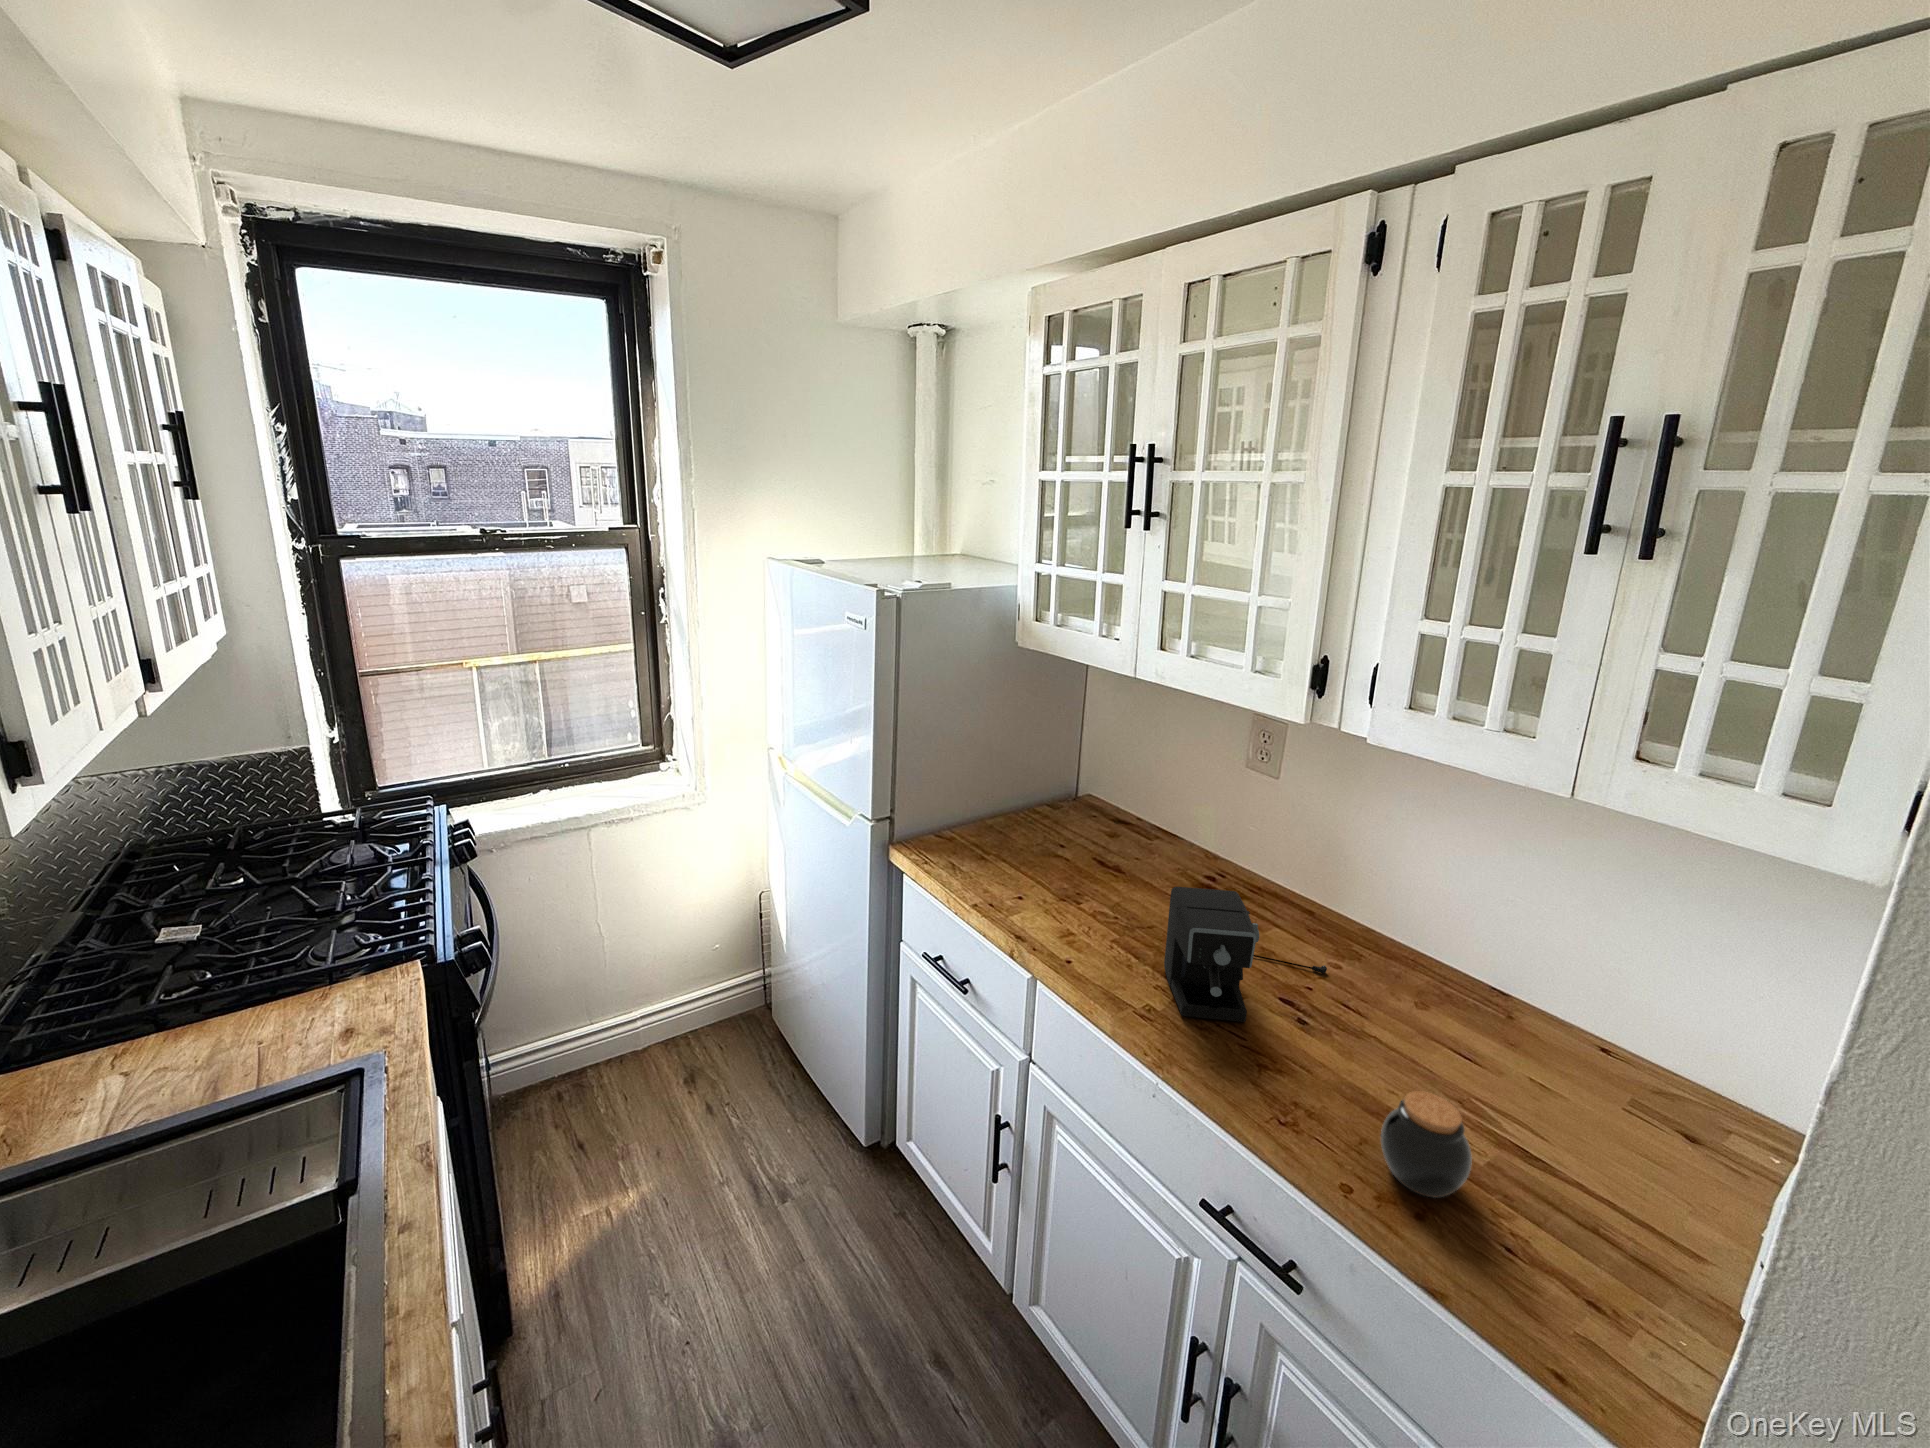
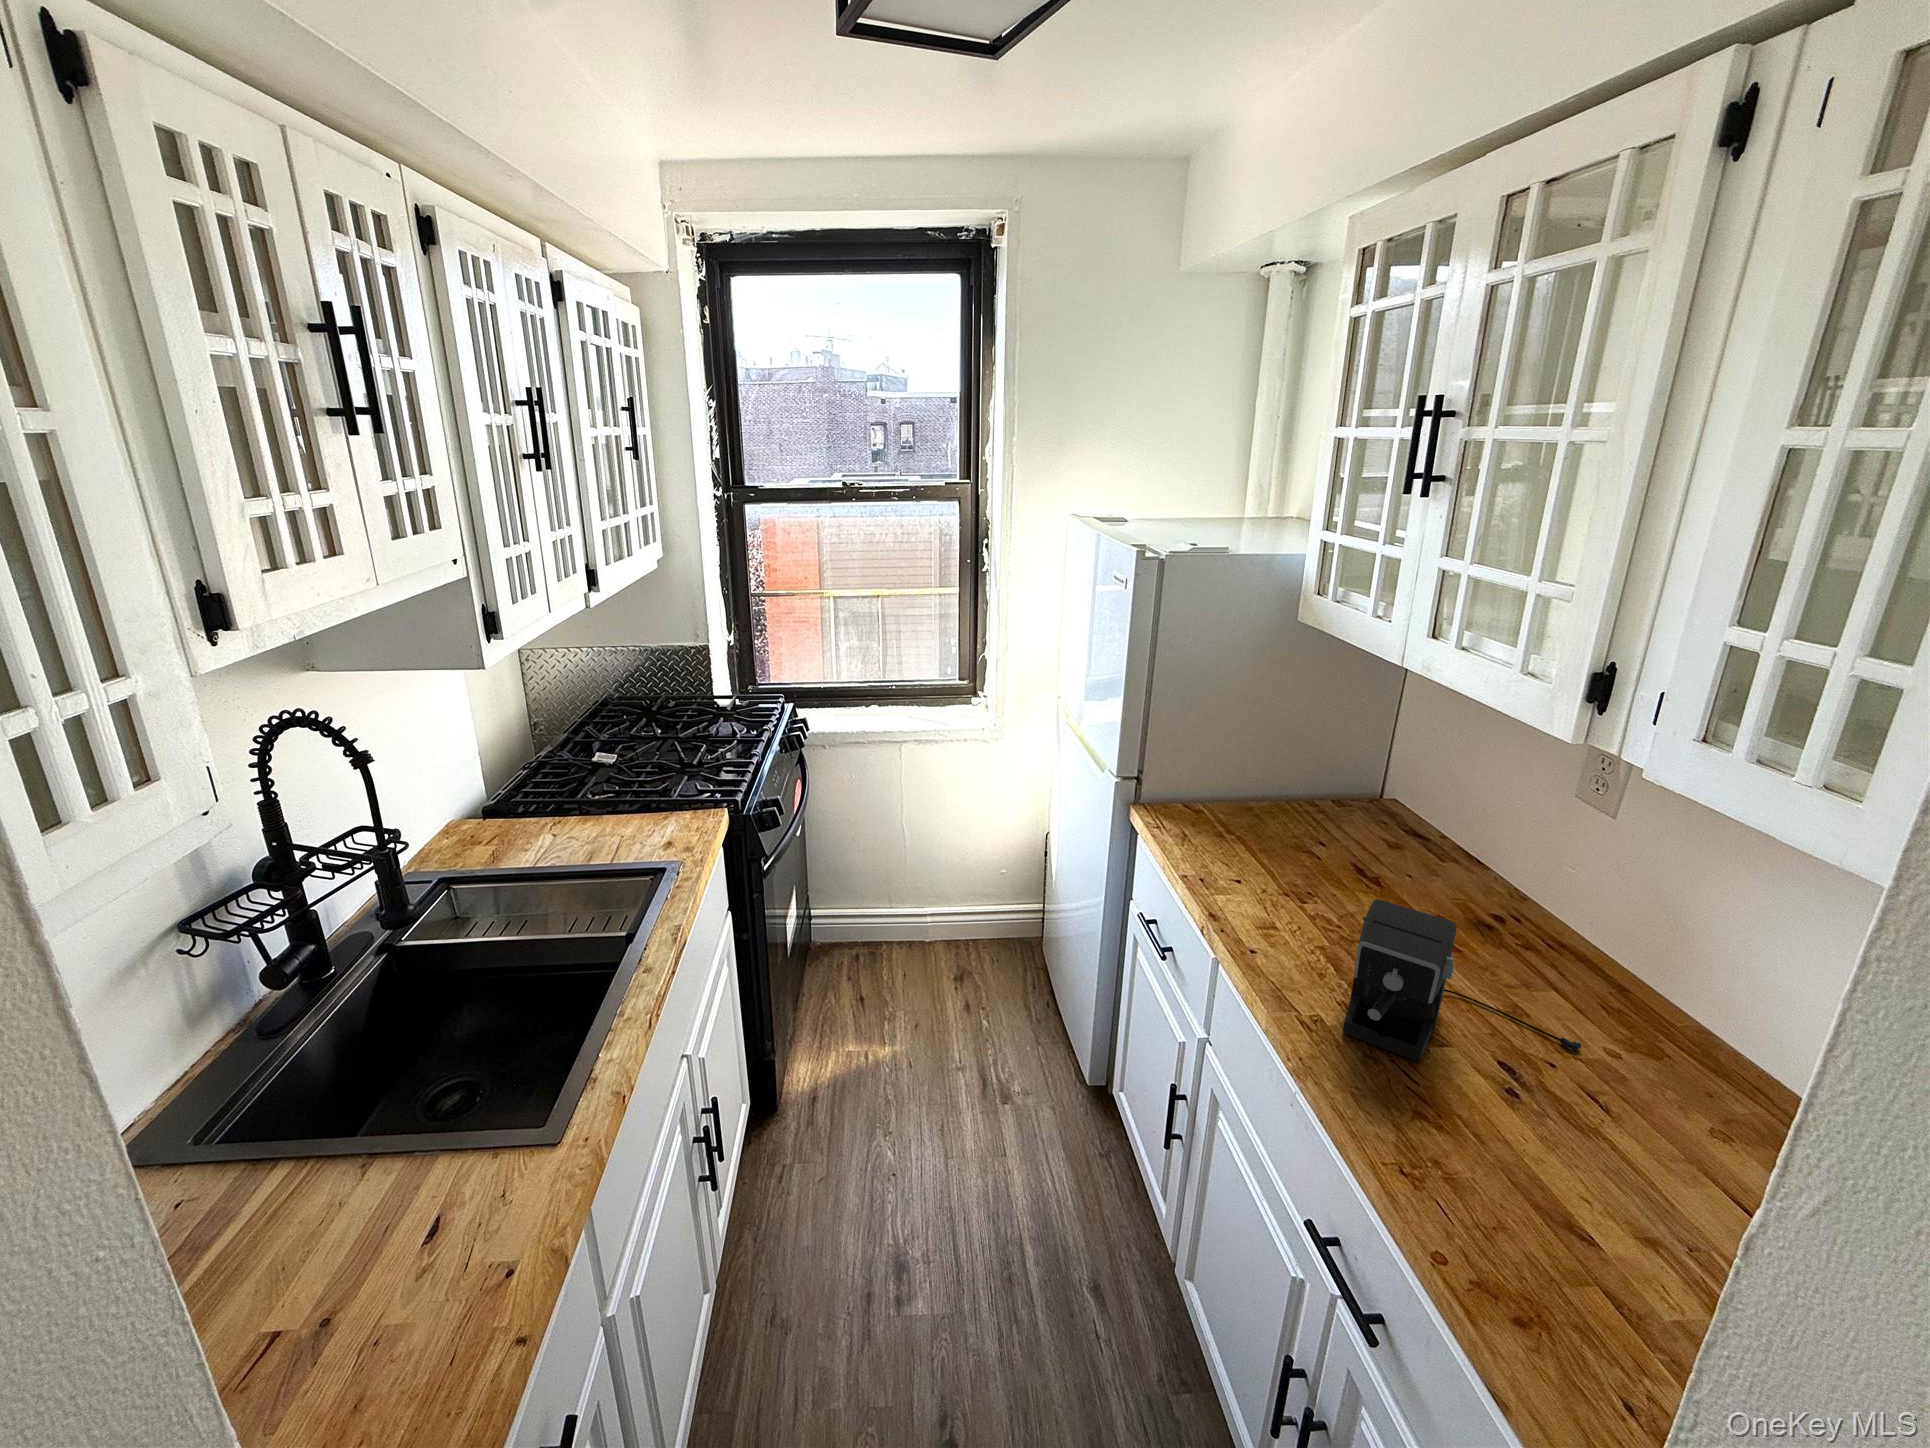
jar: present [1381,1091,1472,1197] -> none [1485,1176,1598,1303]

